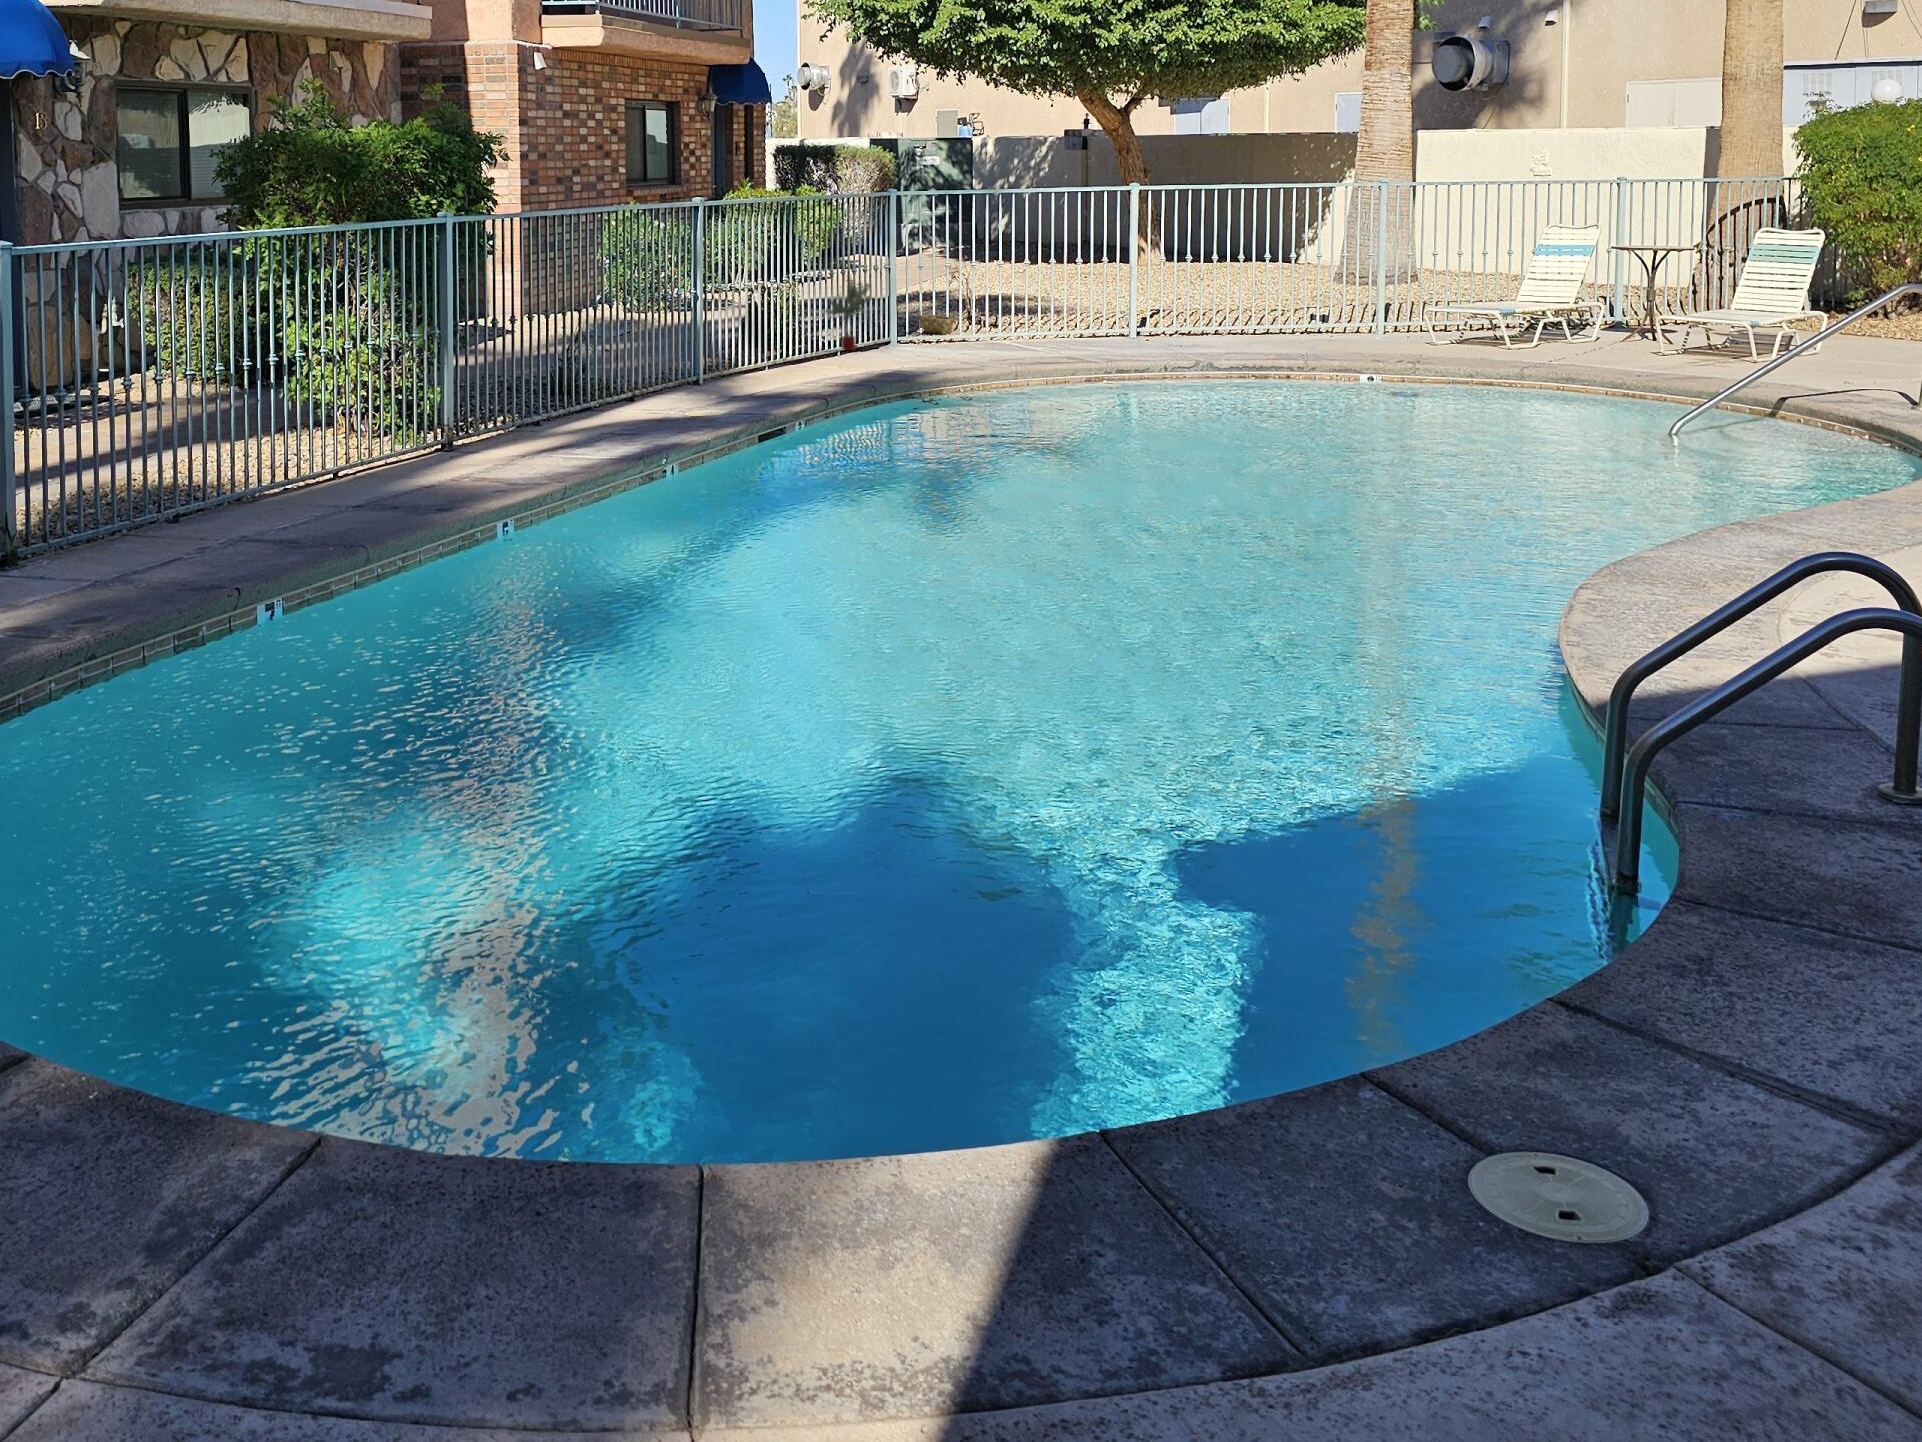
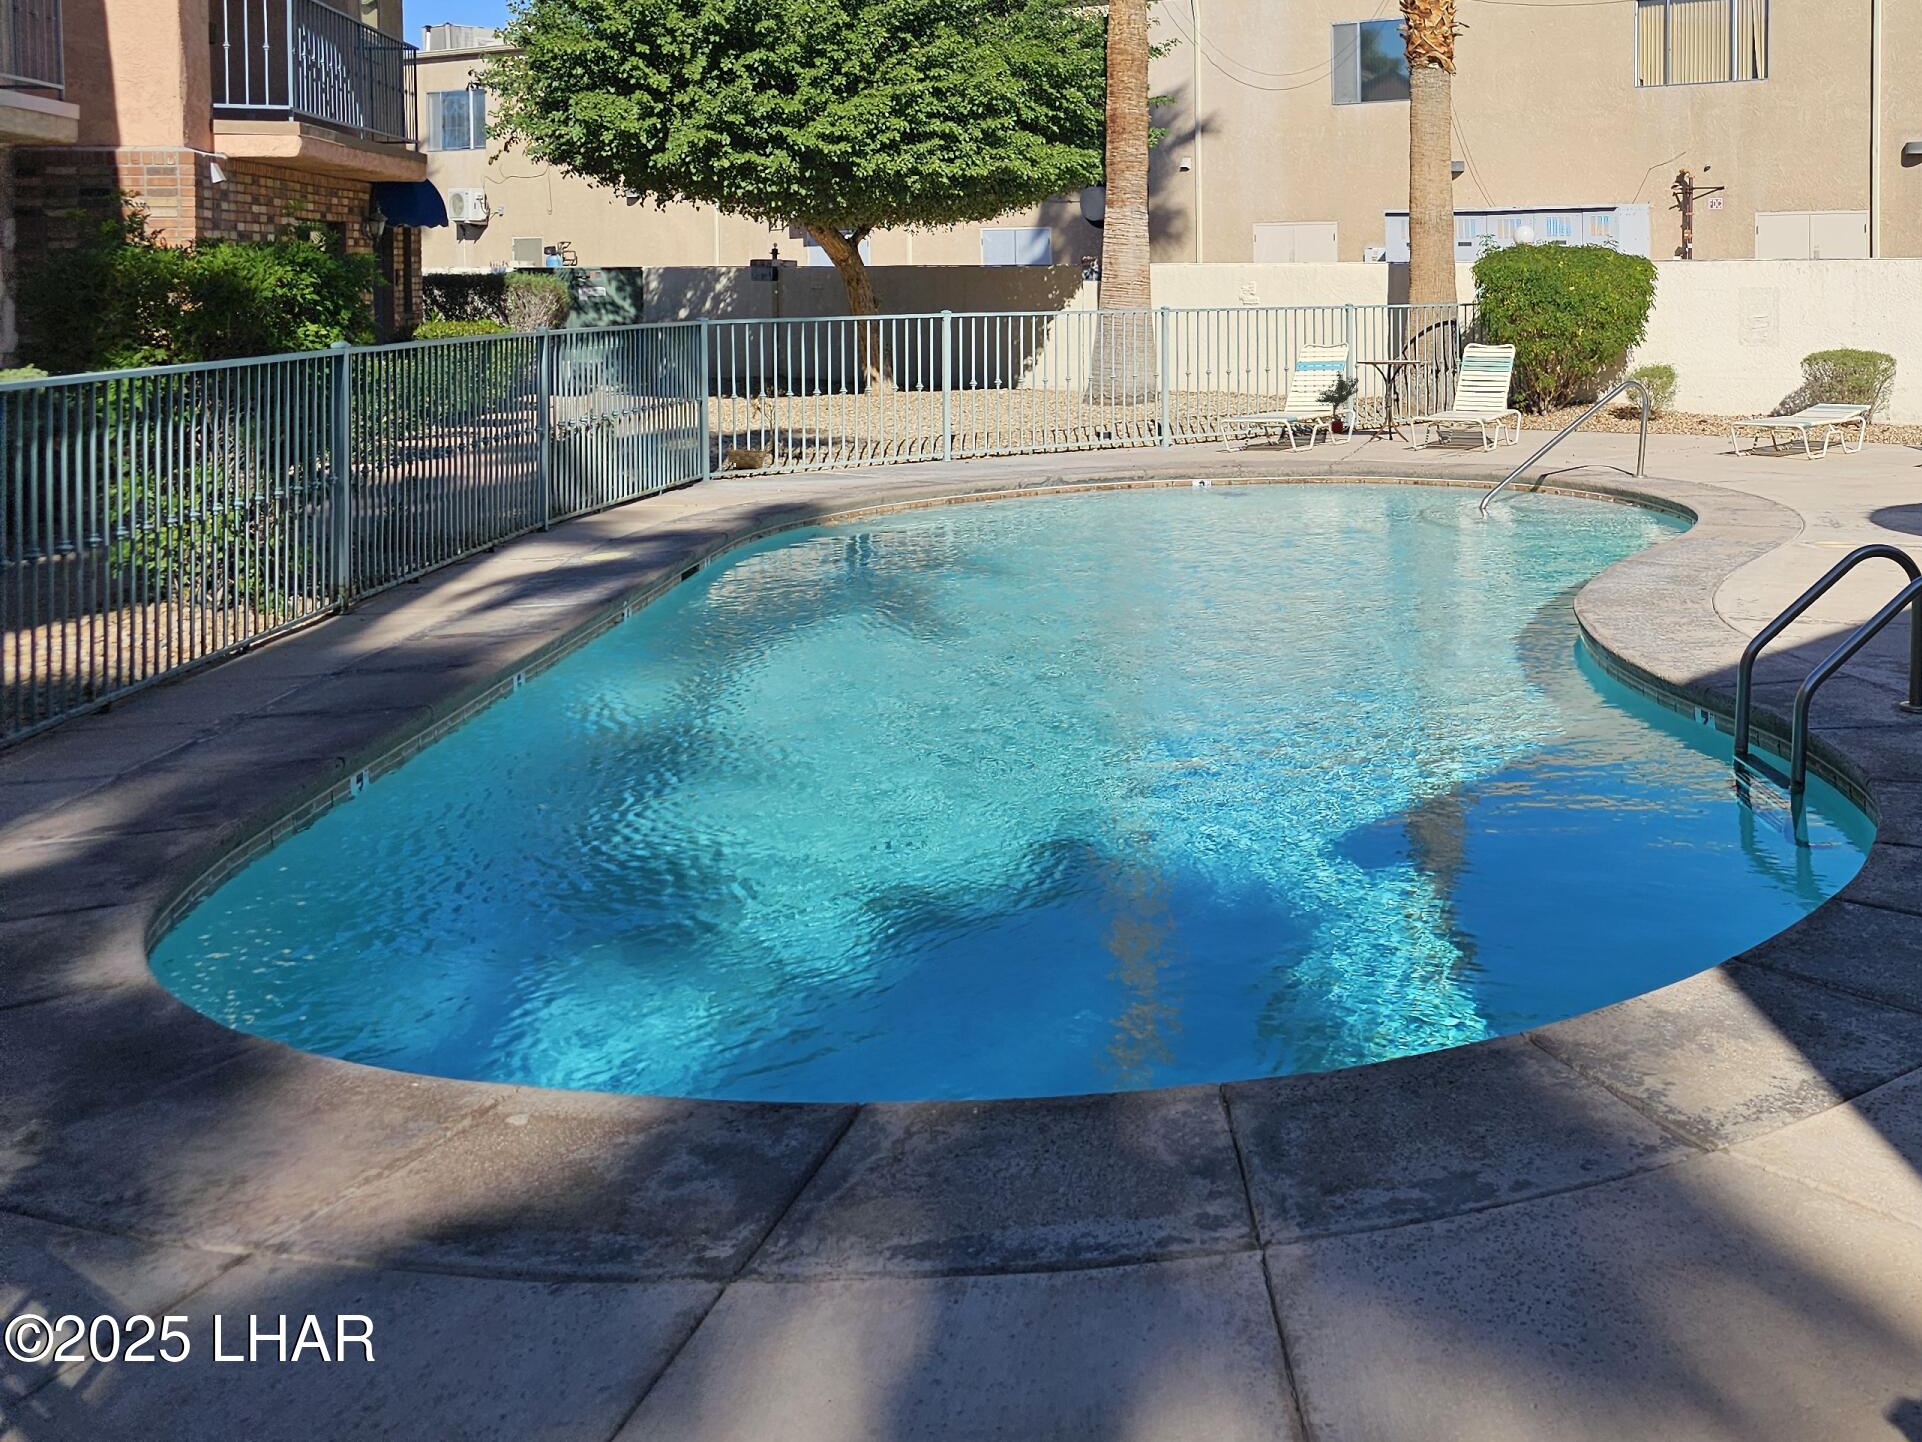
potted tree: present [824,275,871,351] -> present [1315,371,1359,434]

